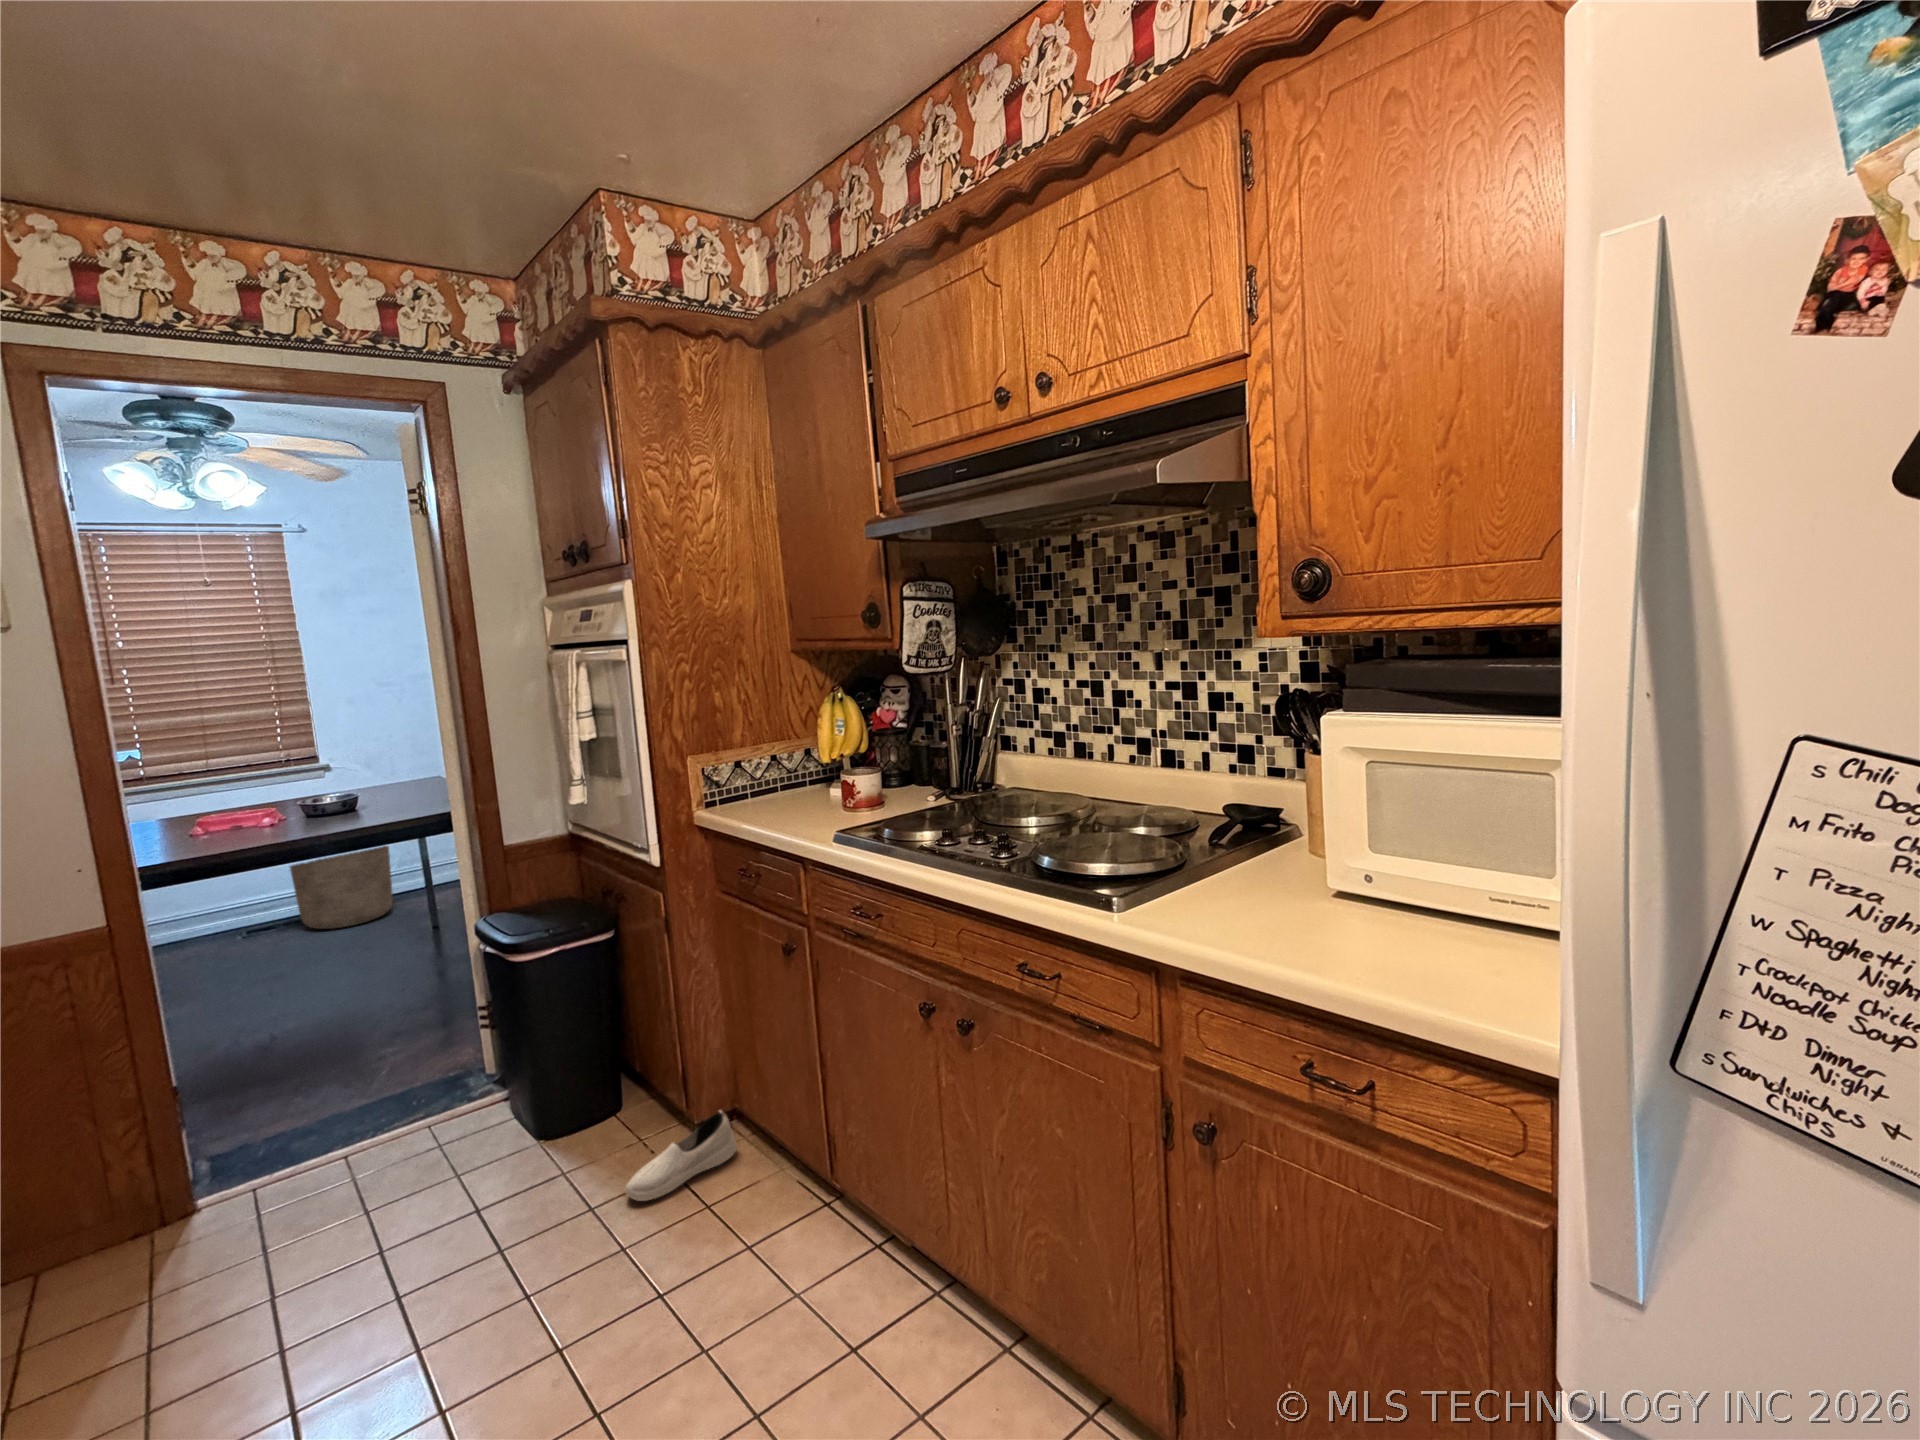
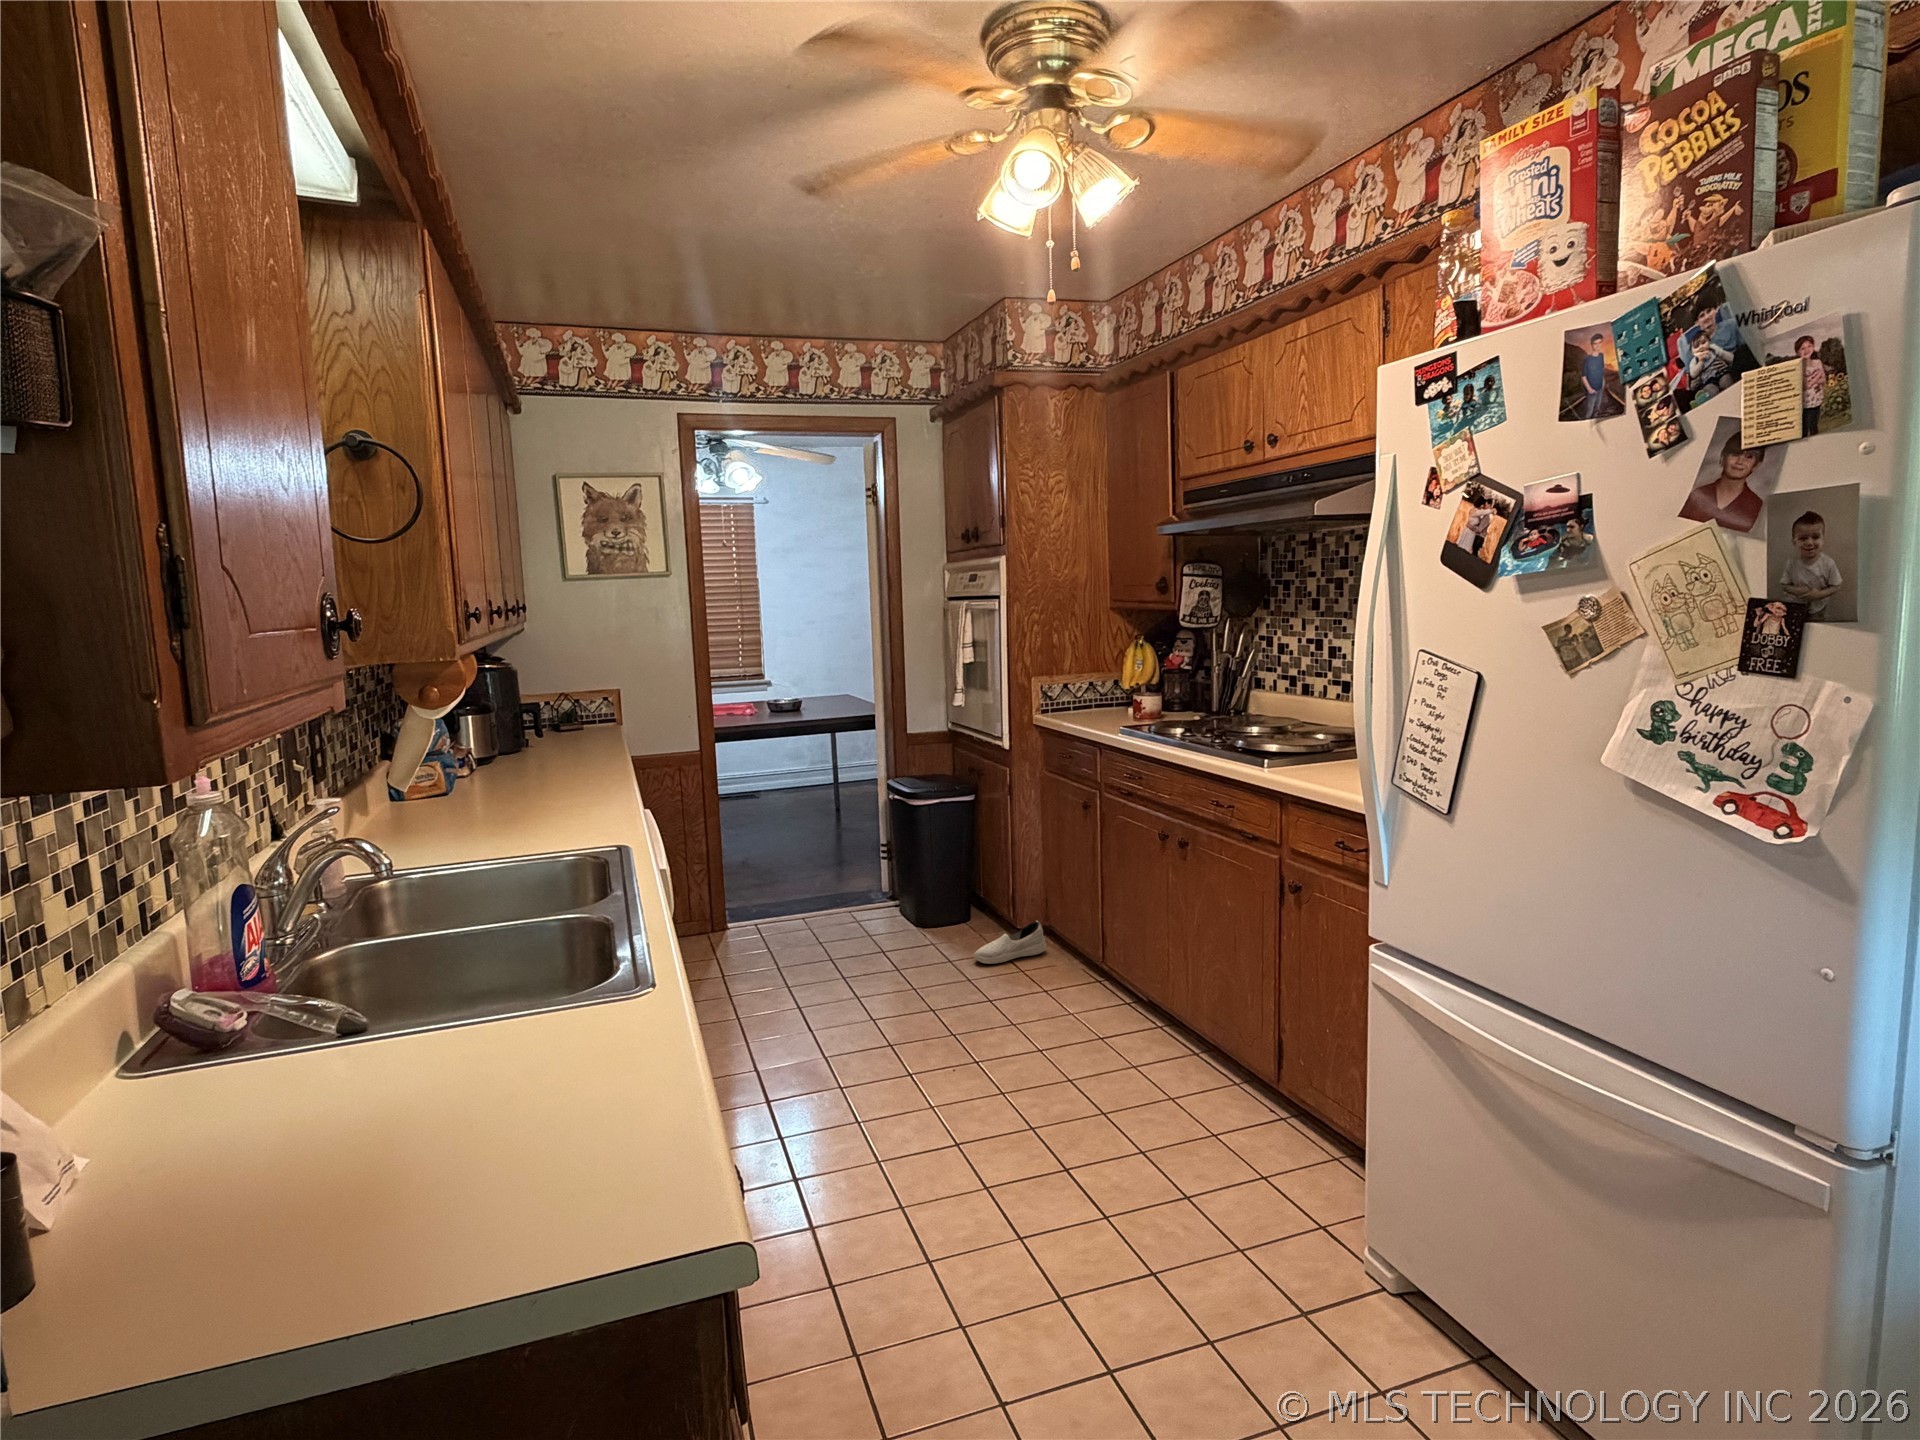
planter: present [289,846,393,929] -> none [745,737,809,802]

